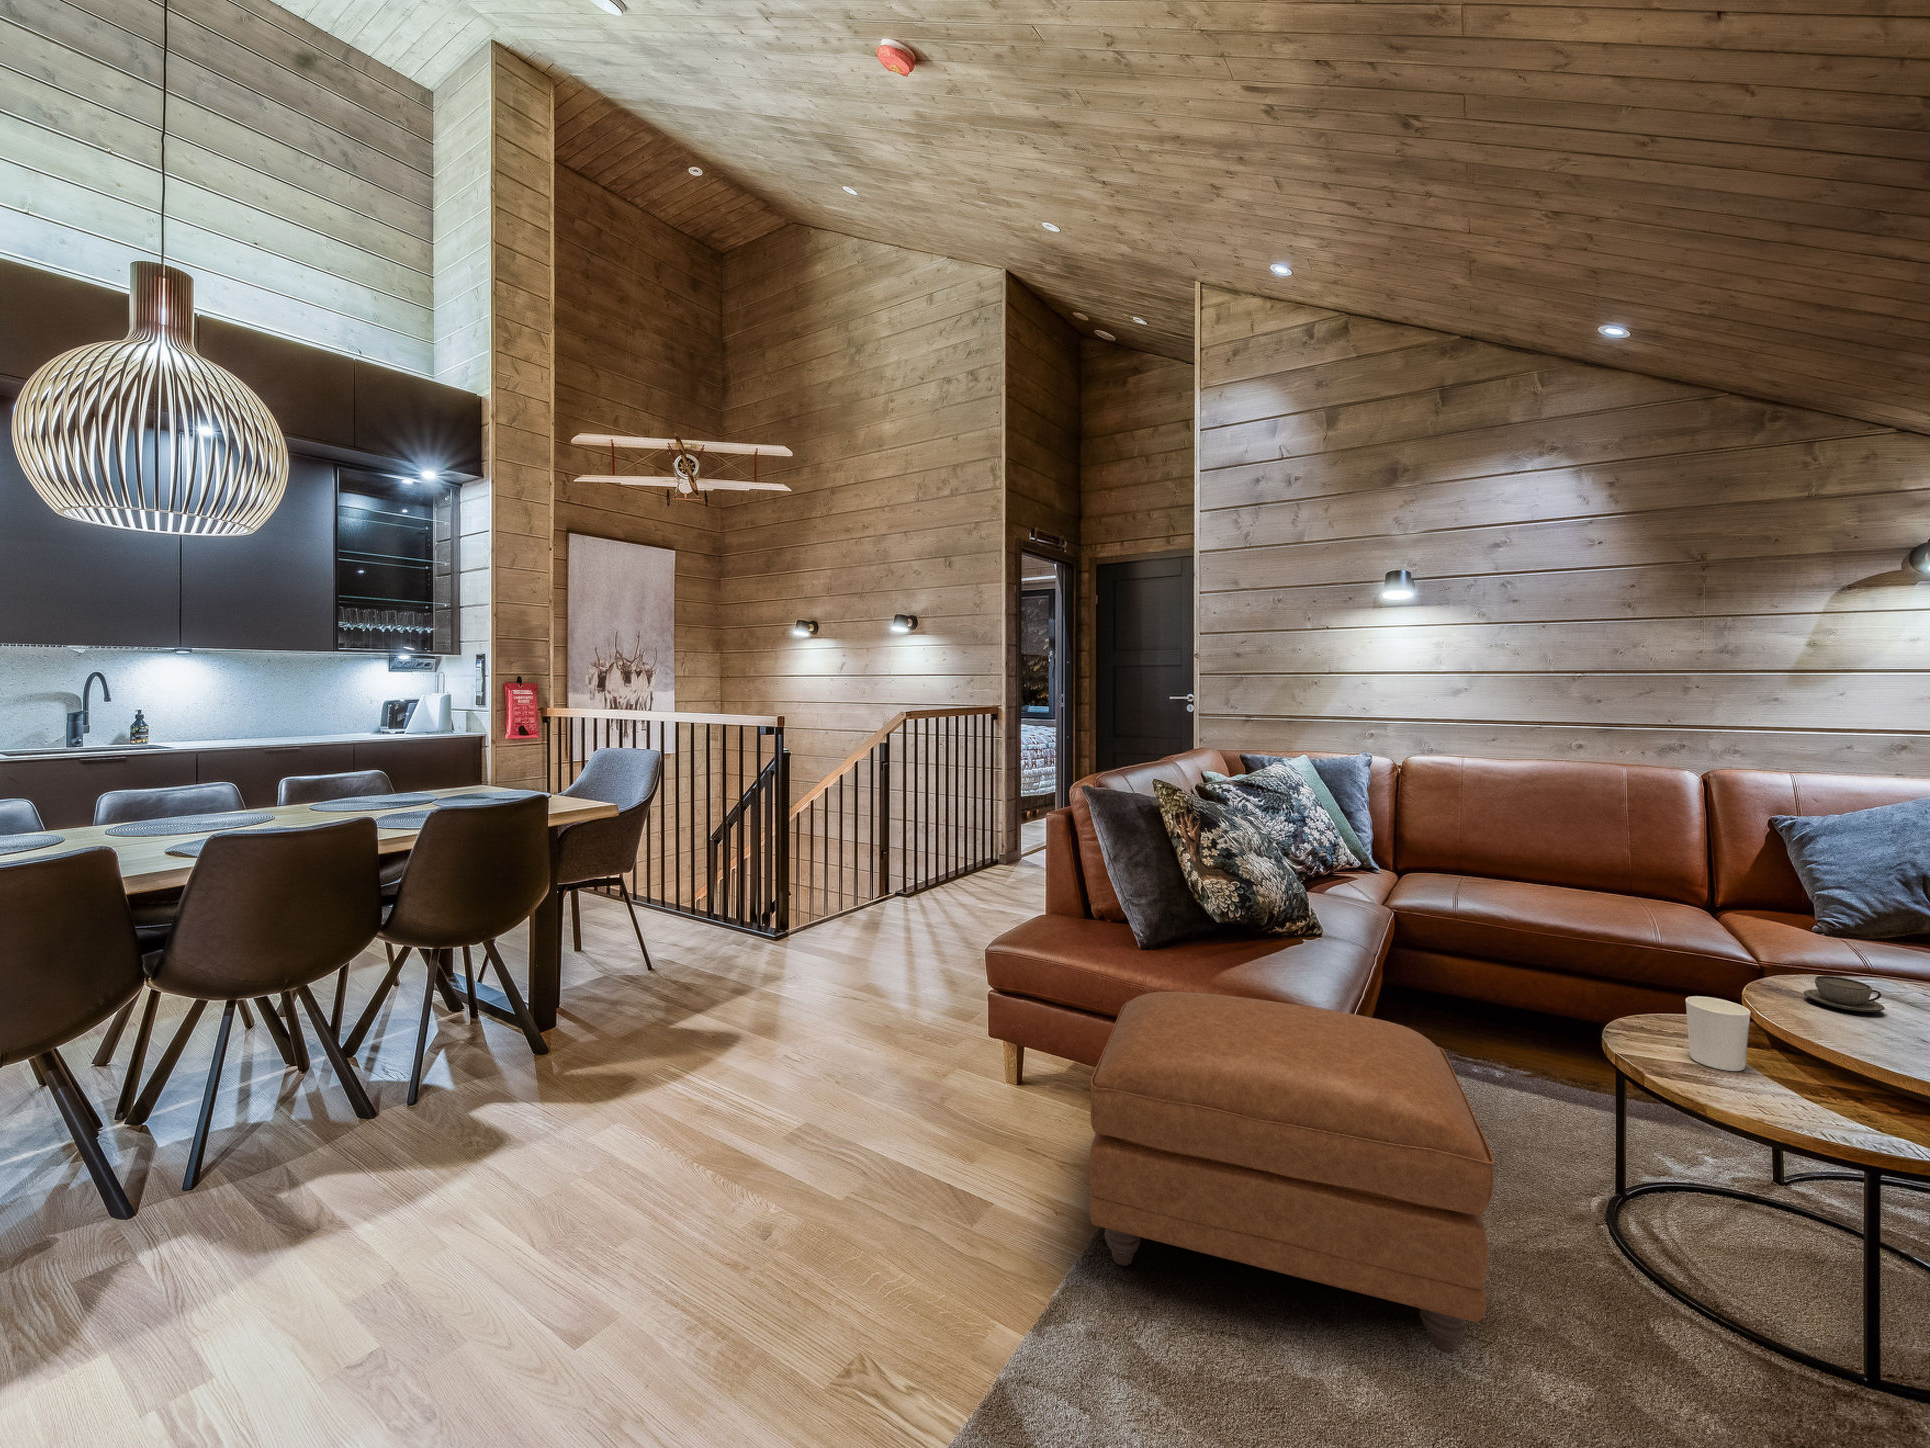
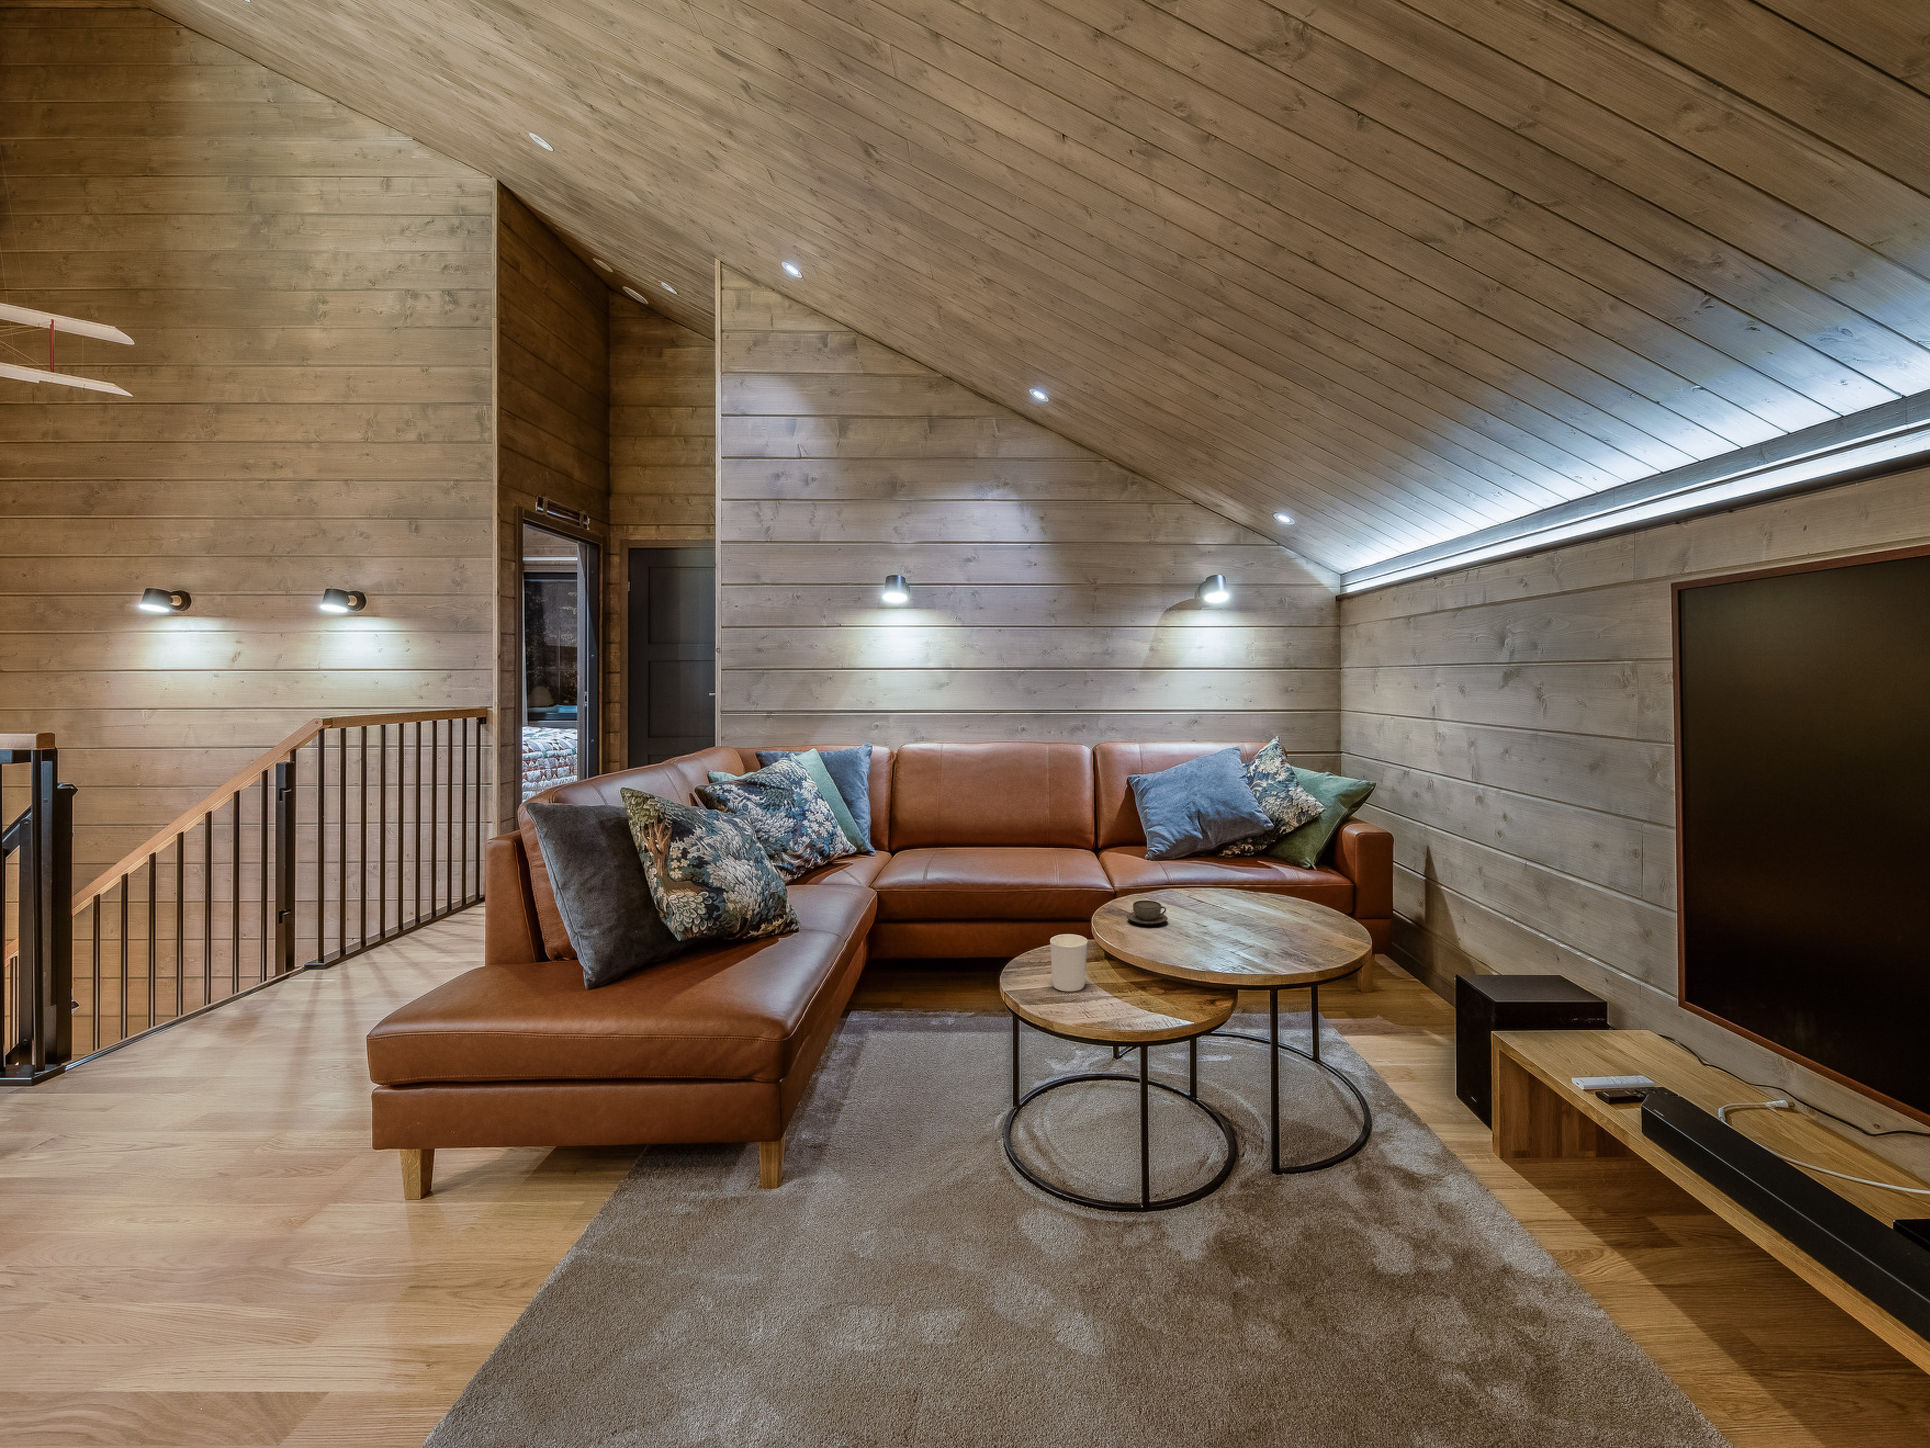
ottoman: present [1089,992,1494,1353] -> none [468,1011,886,1375]

